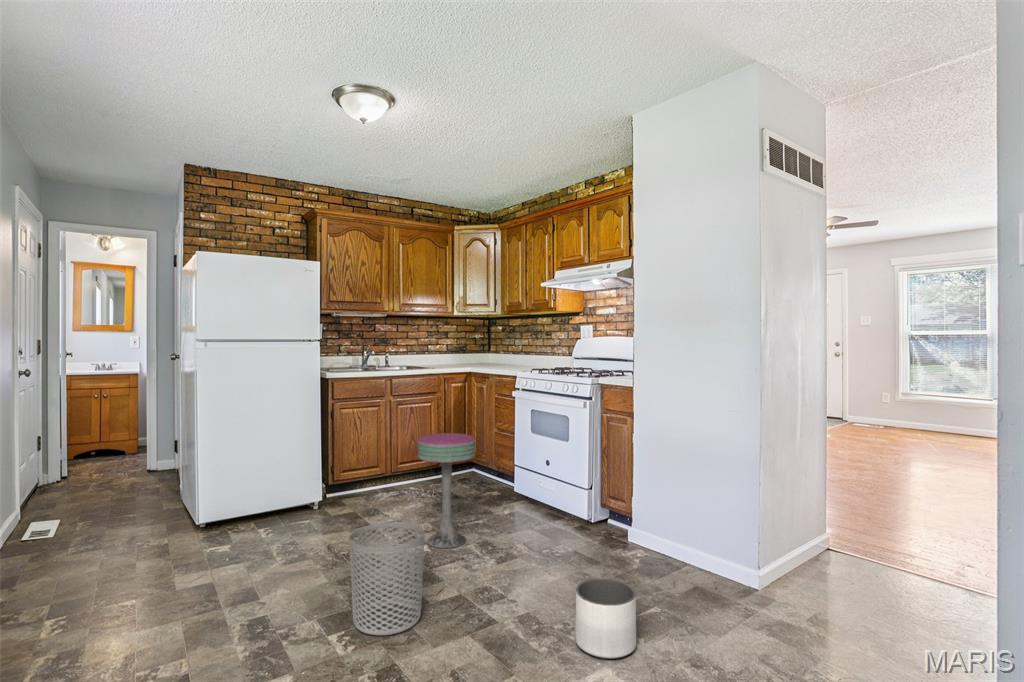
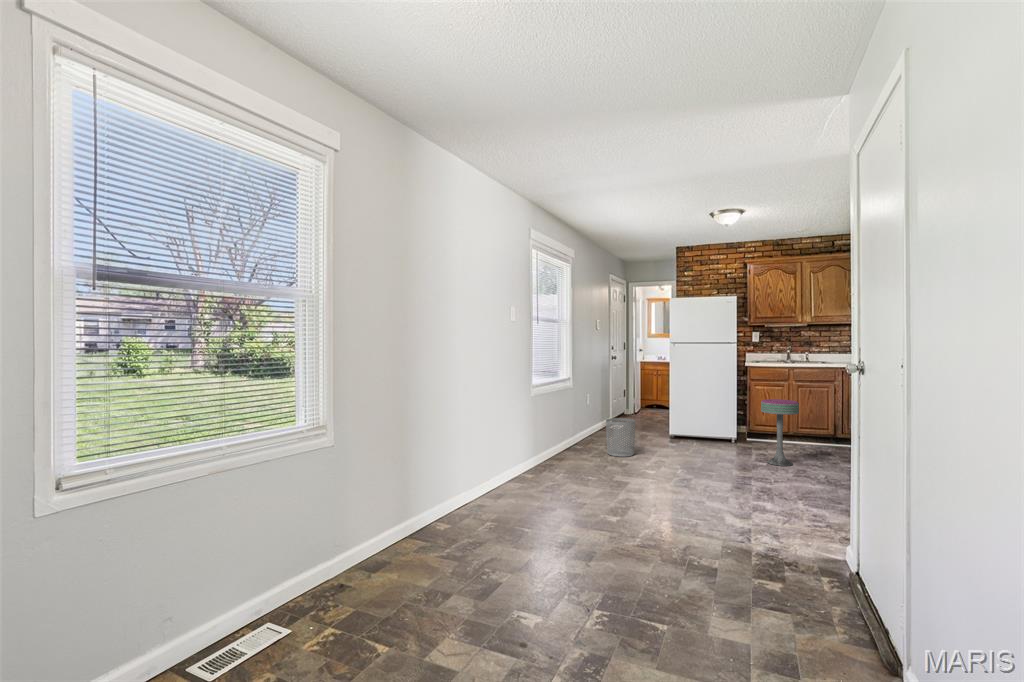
waste bin: present [350,522,425,635] -> present [606,418,635,457]
planter: present [575,579,636,659] -> none [771,469,806,504]

